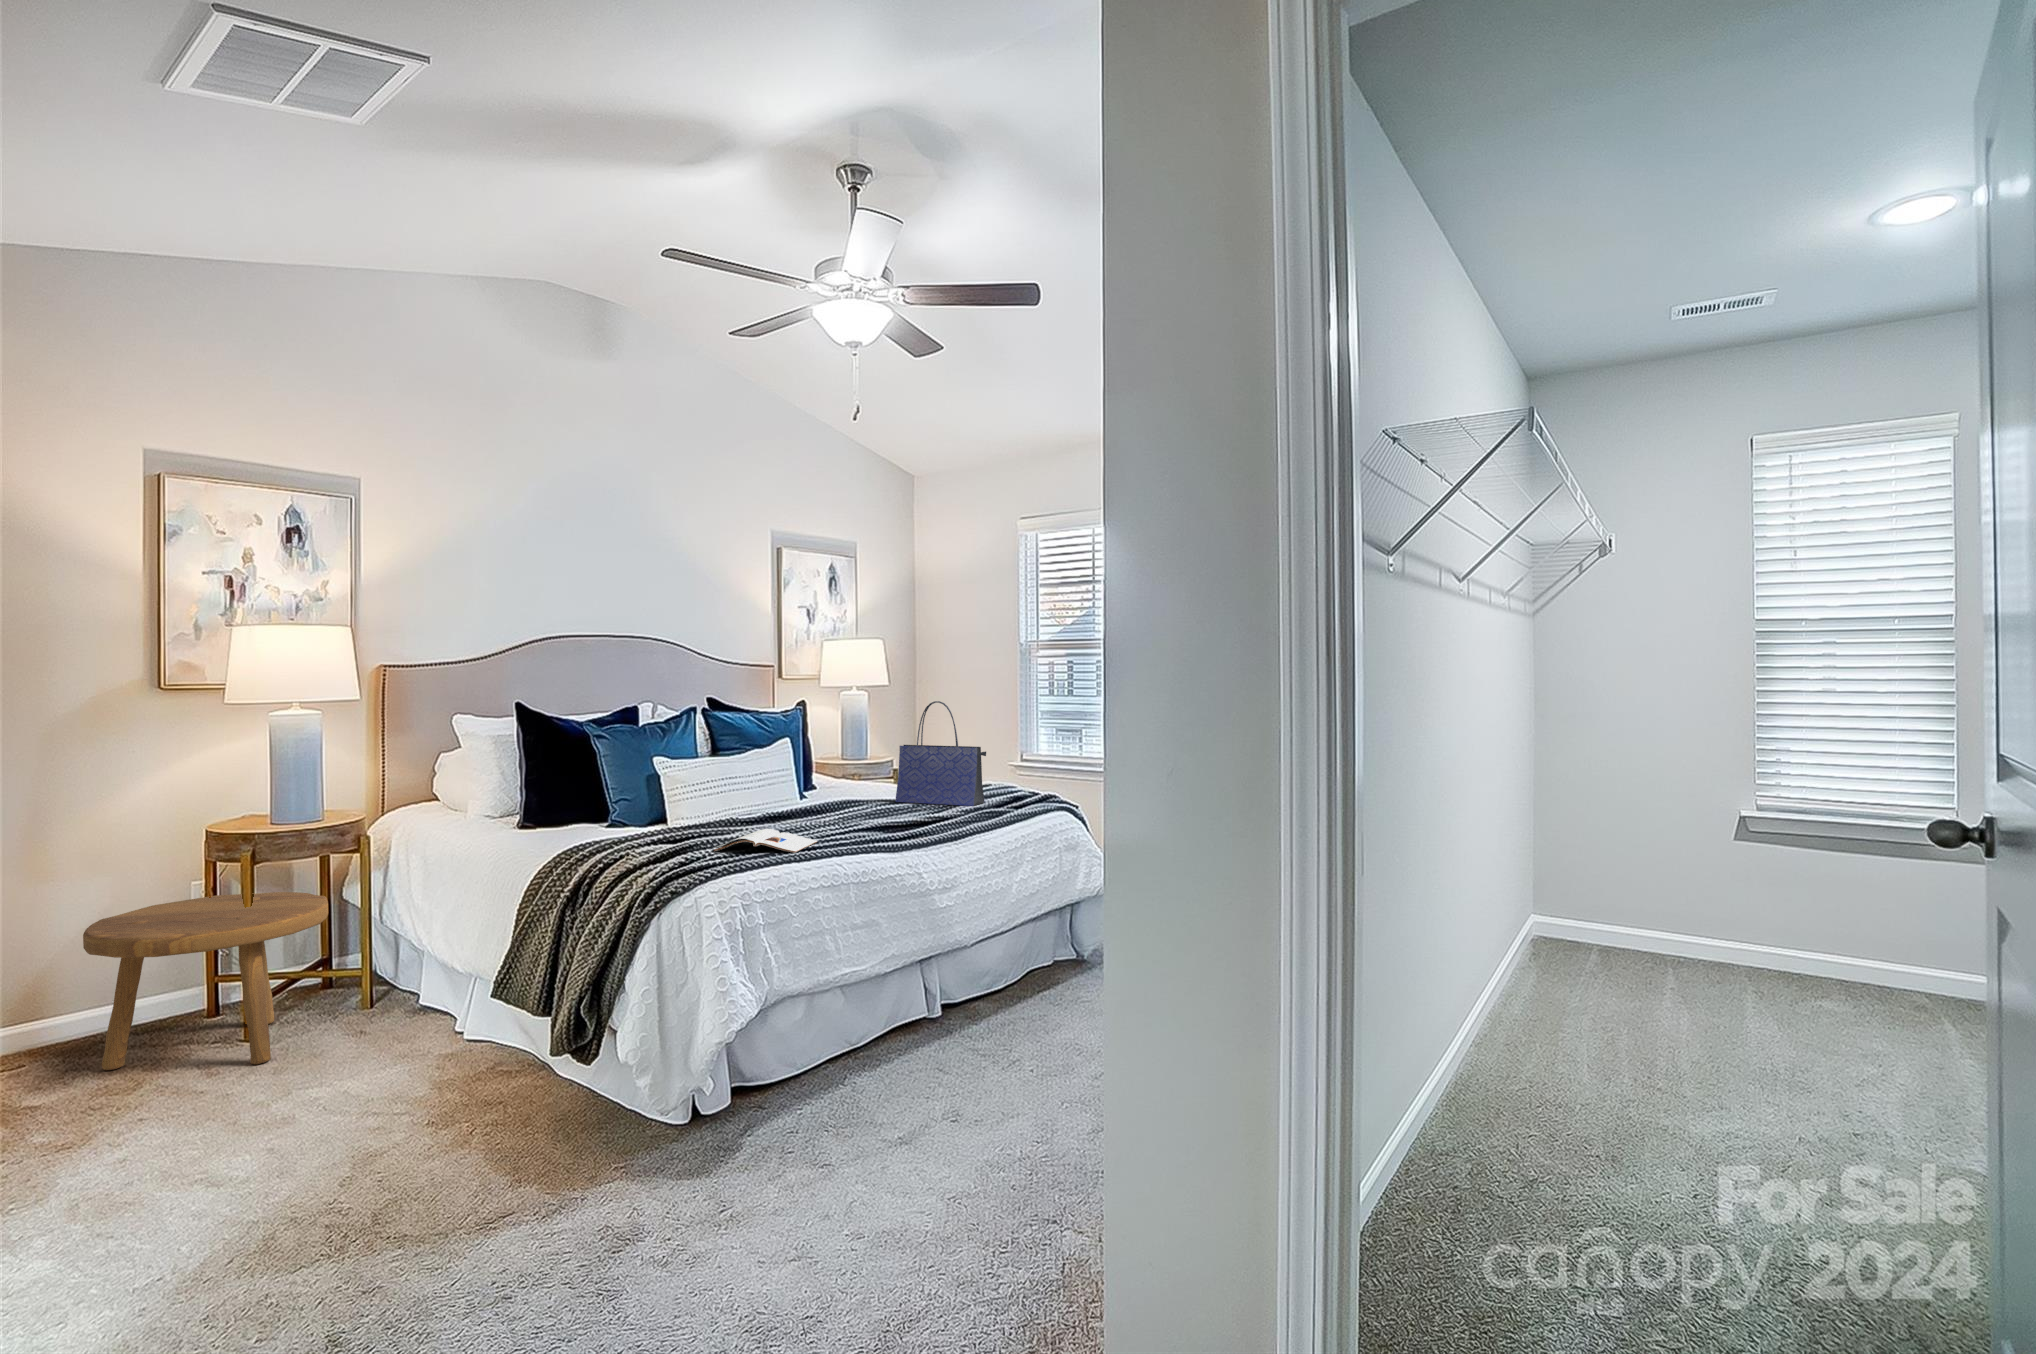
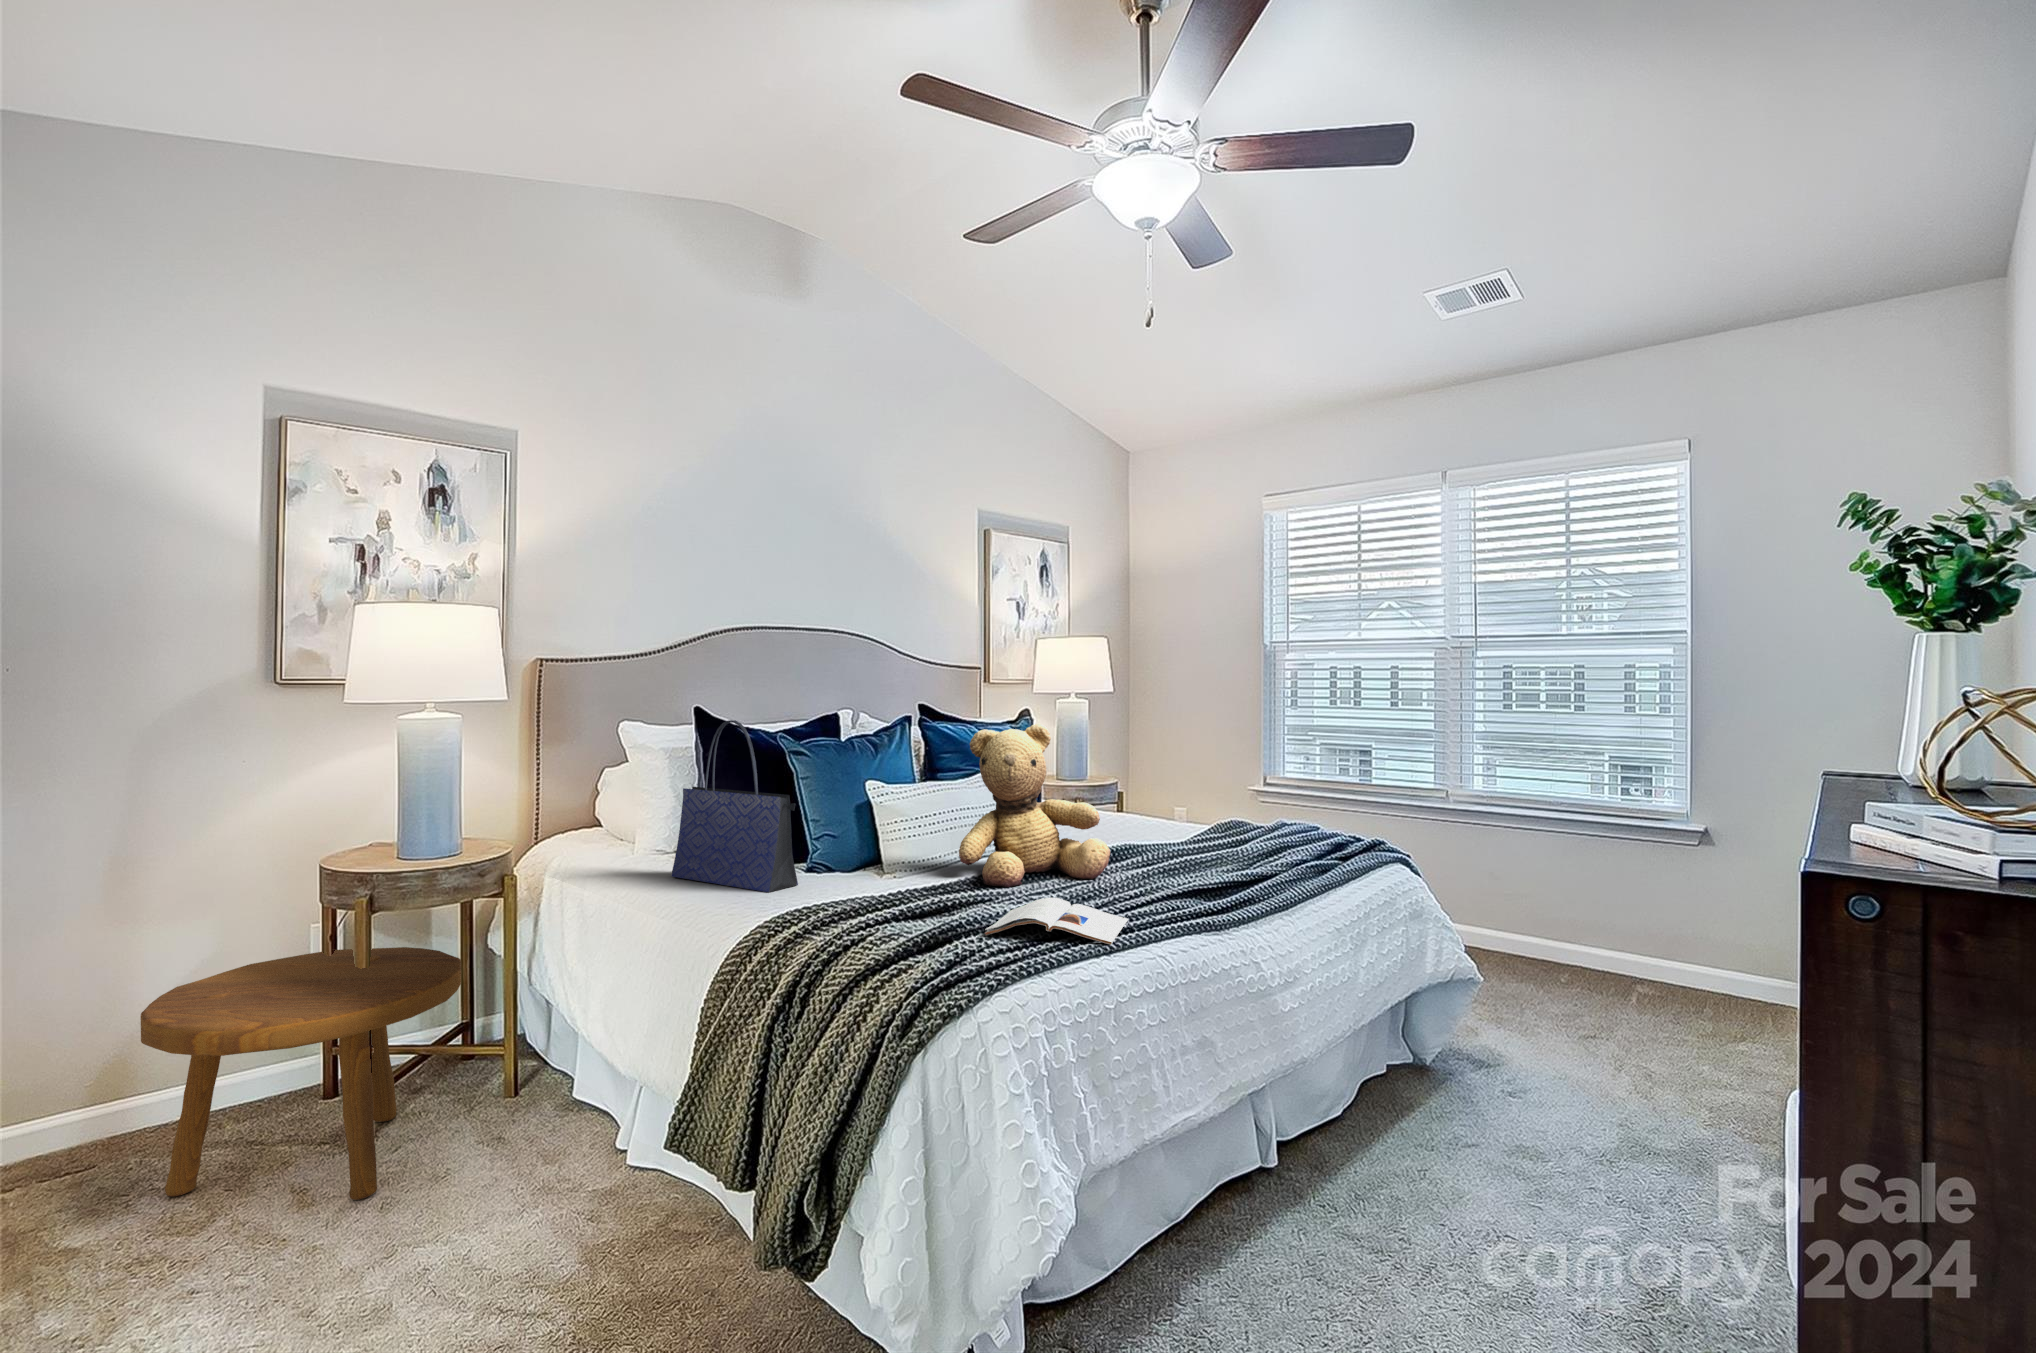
tote bag: present [895,701,986,806] -> present [671,720,798,892]
teddy bear: none [717,711,829,829] -> present [959,724,1110,887]

